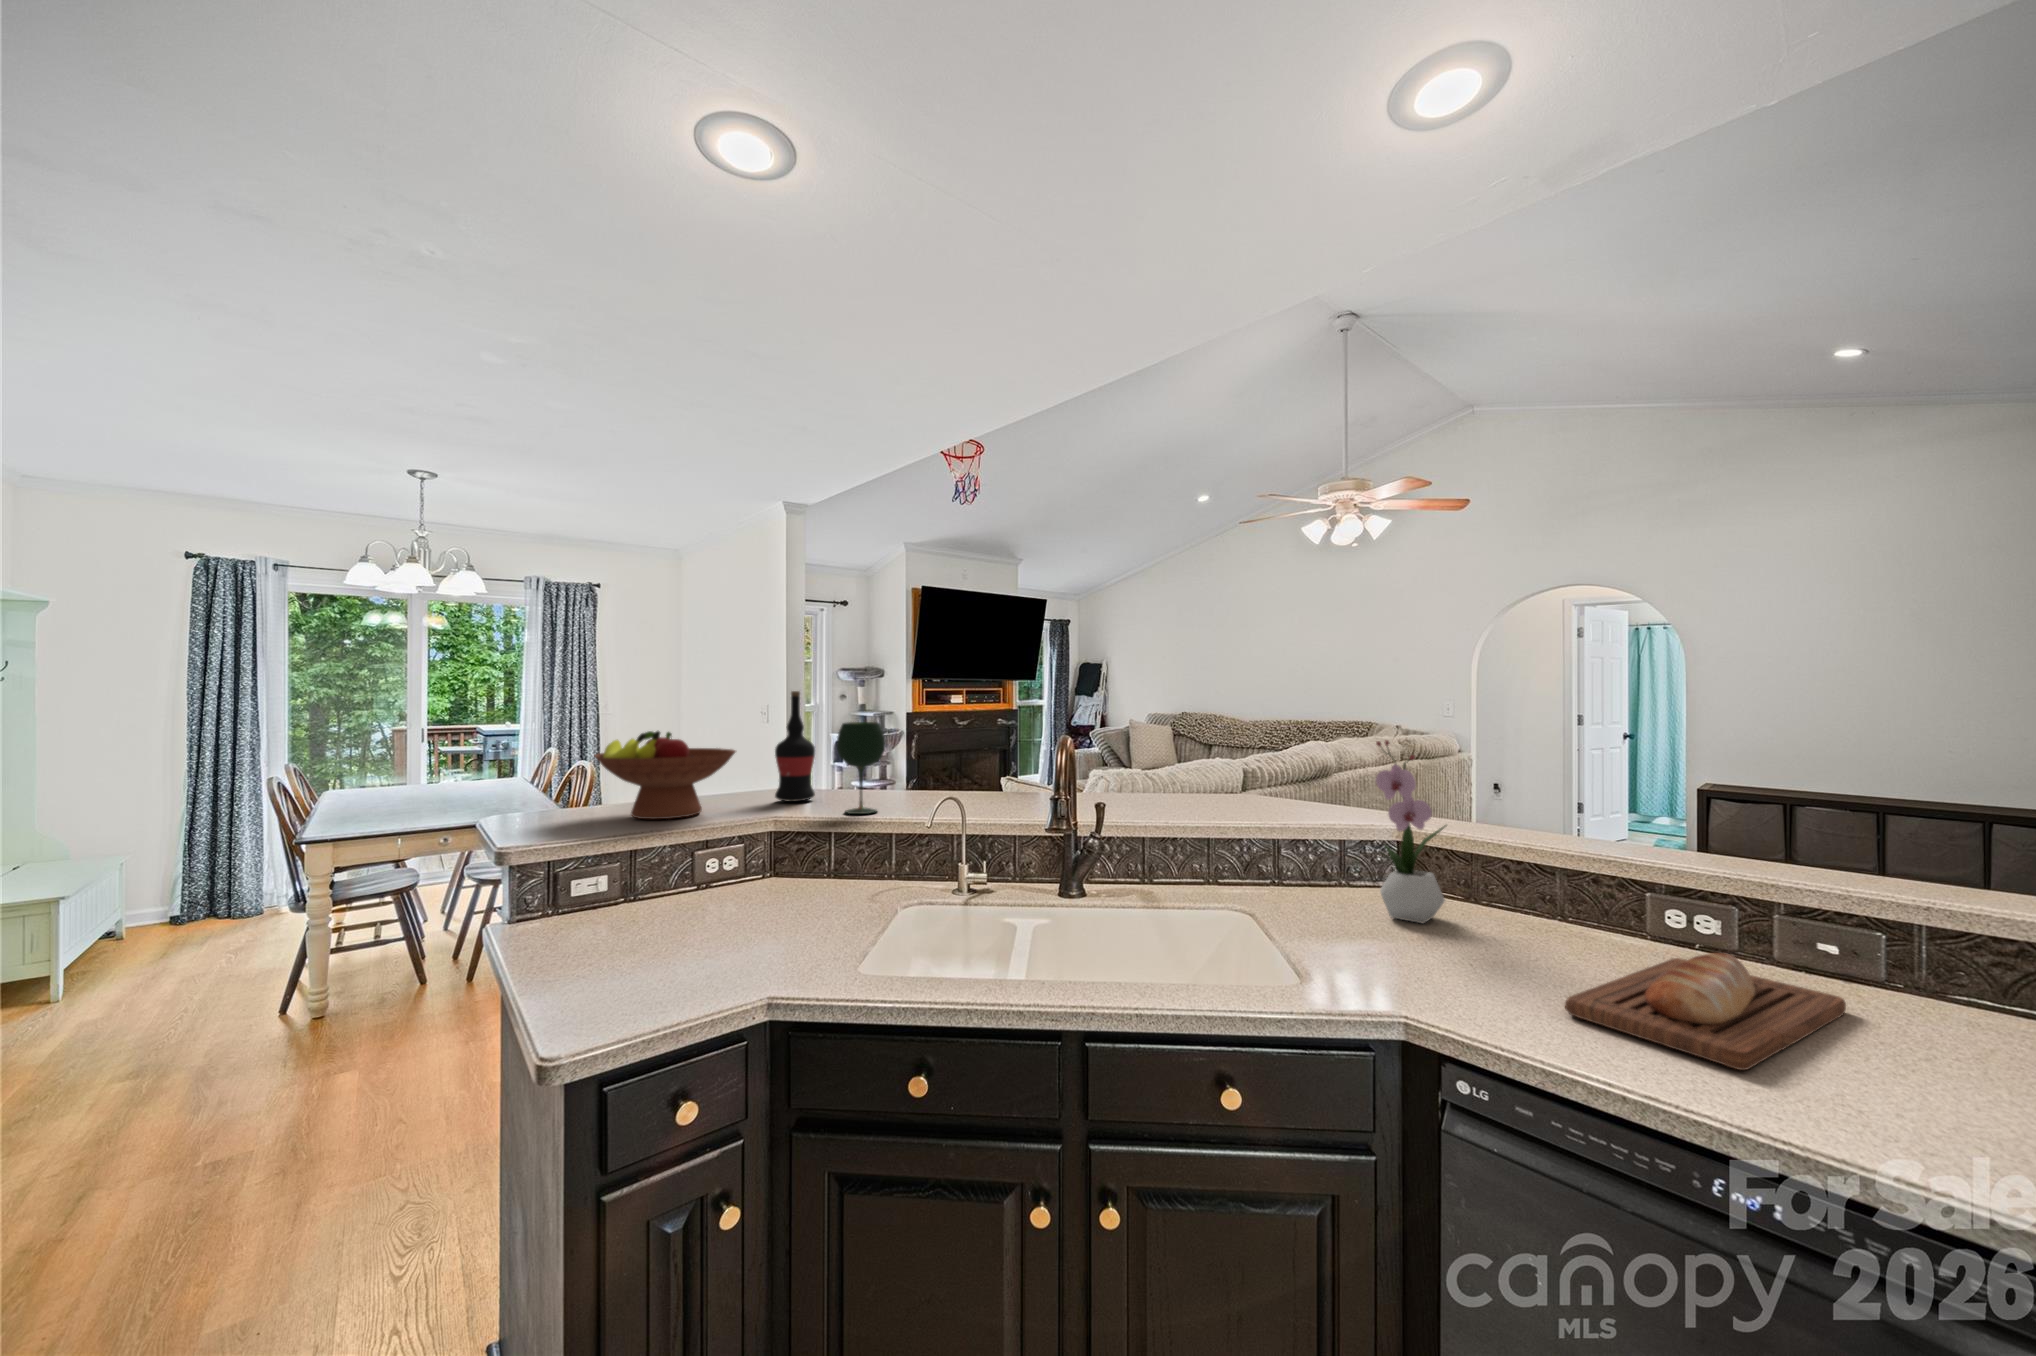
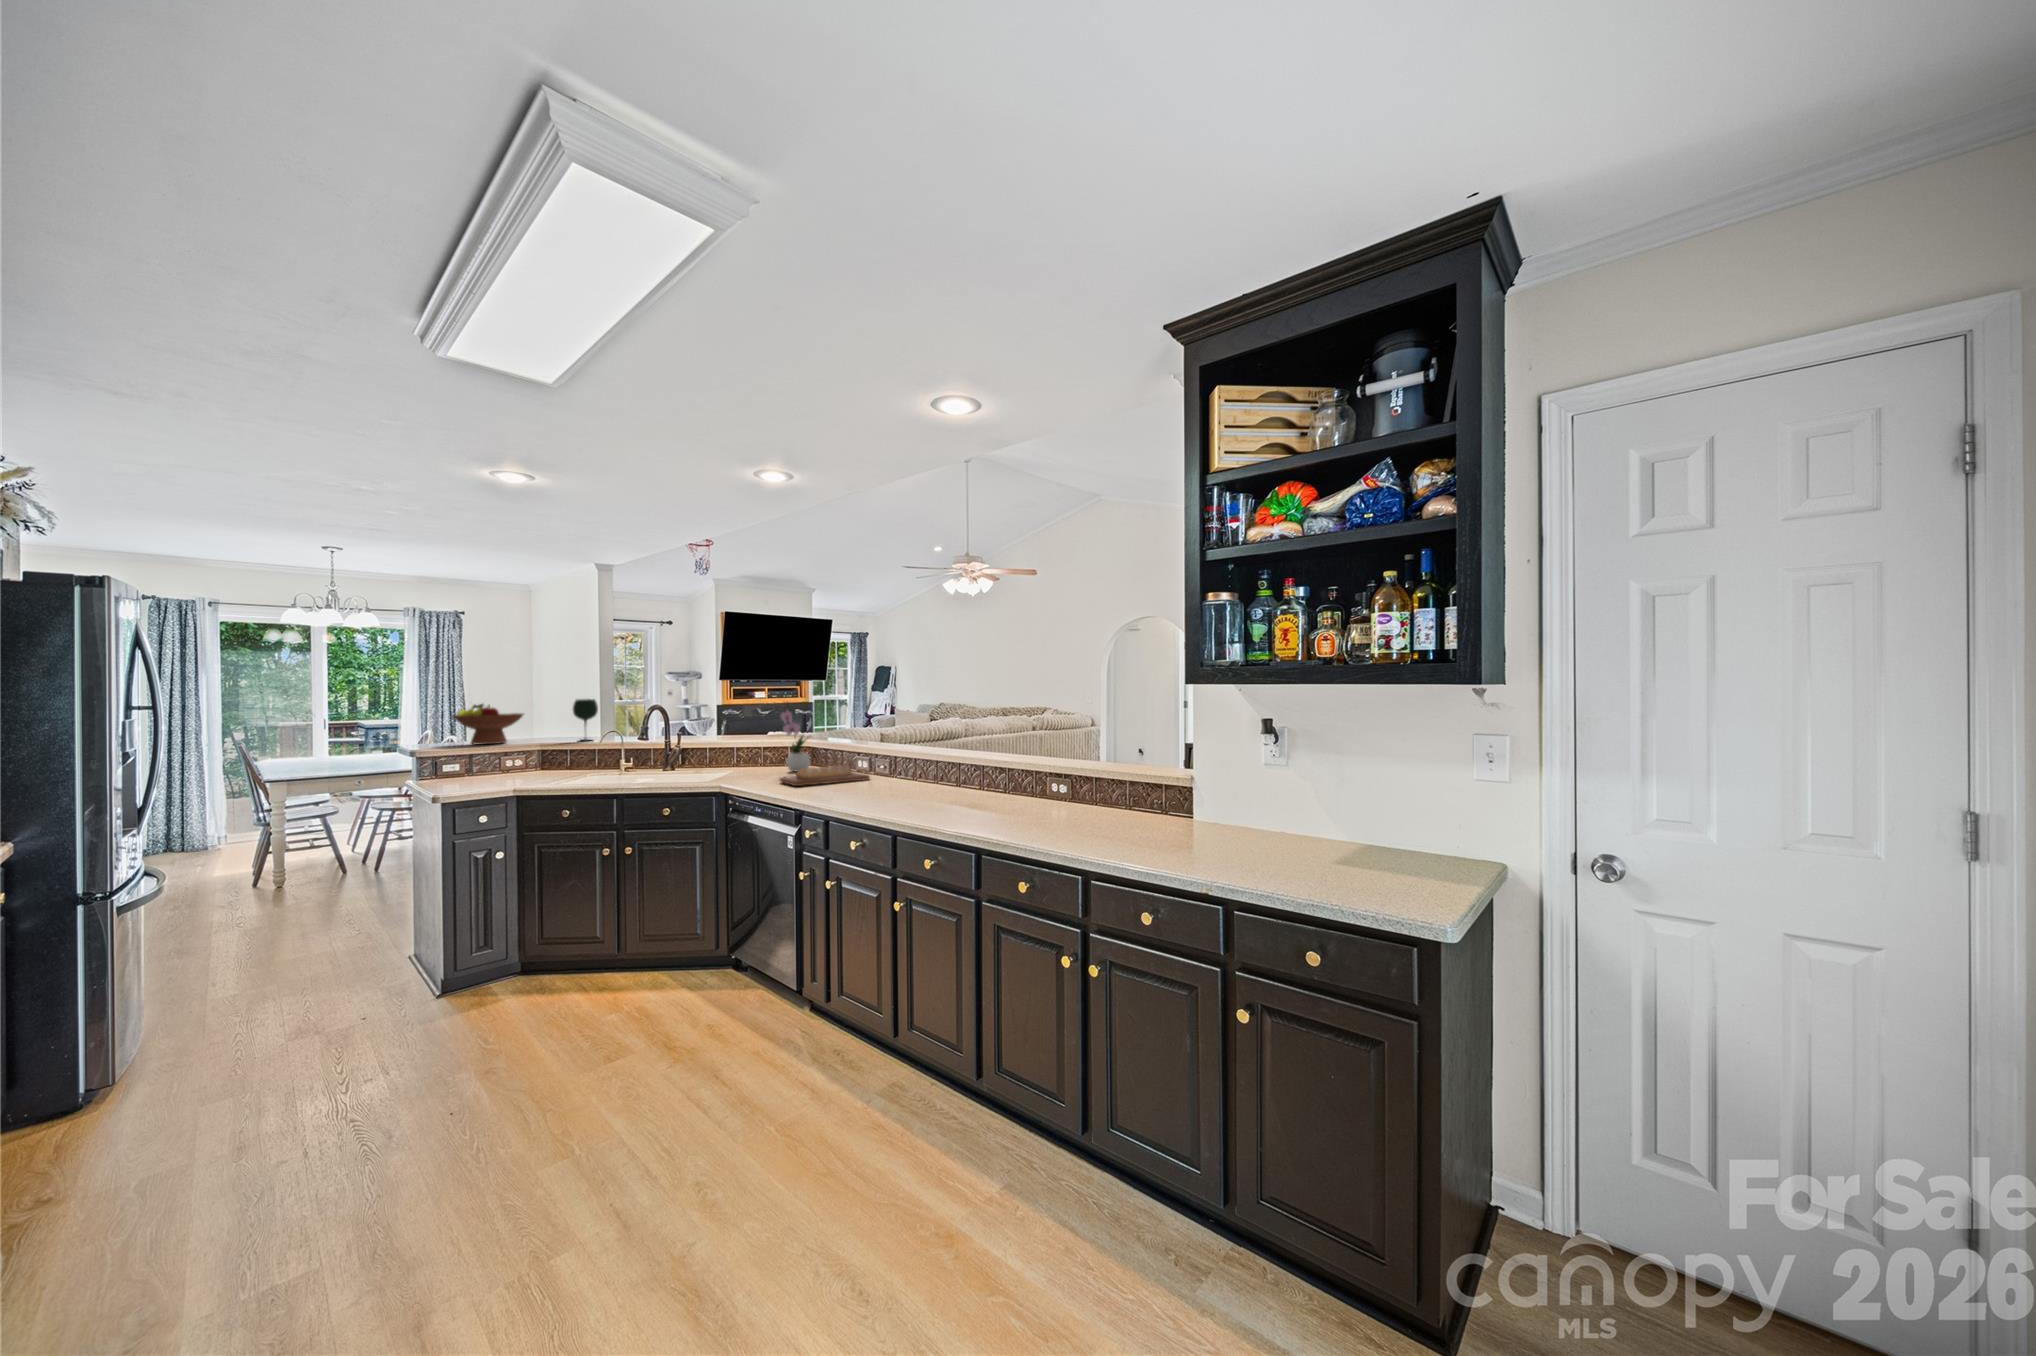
wine bottle: present [775,691,815,802] -> none [548,685,571,739]

